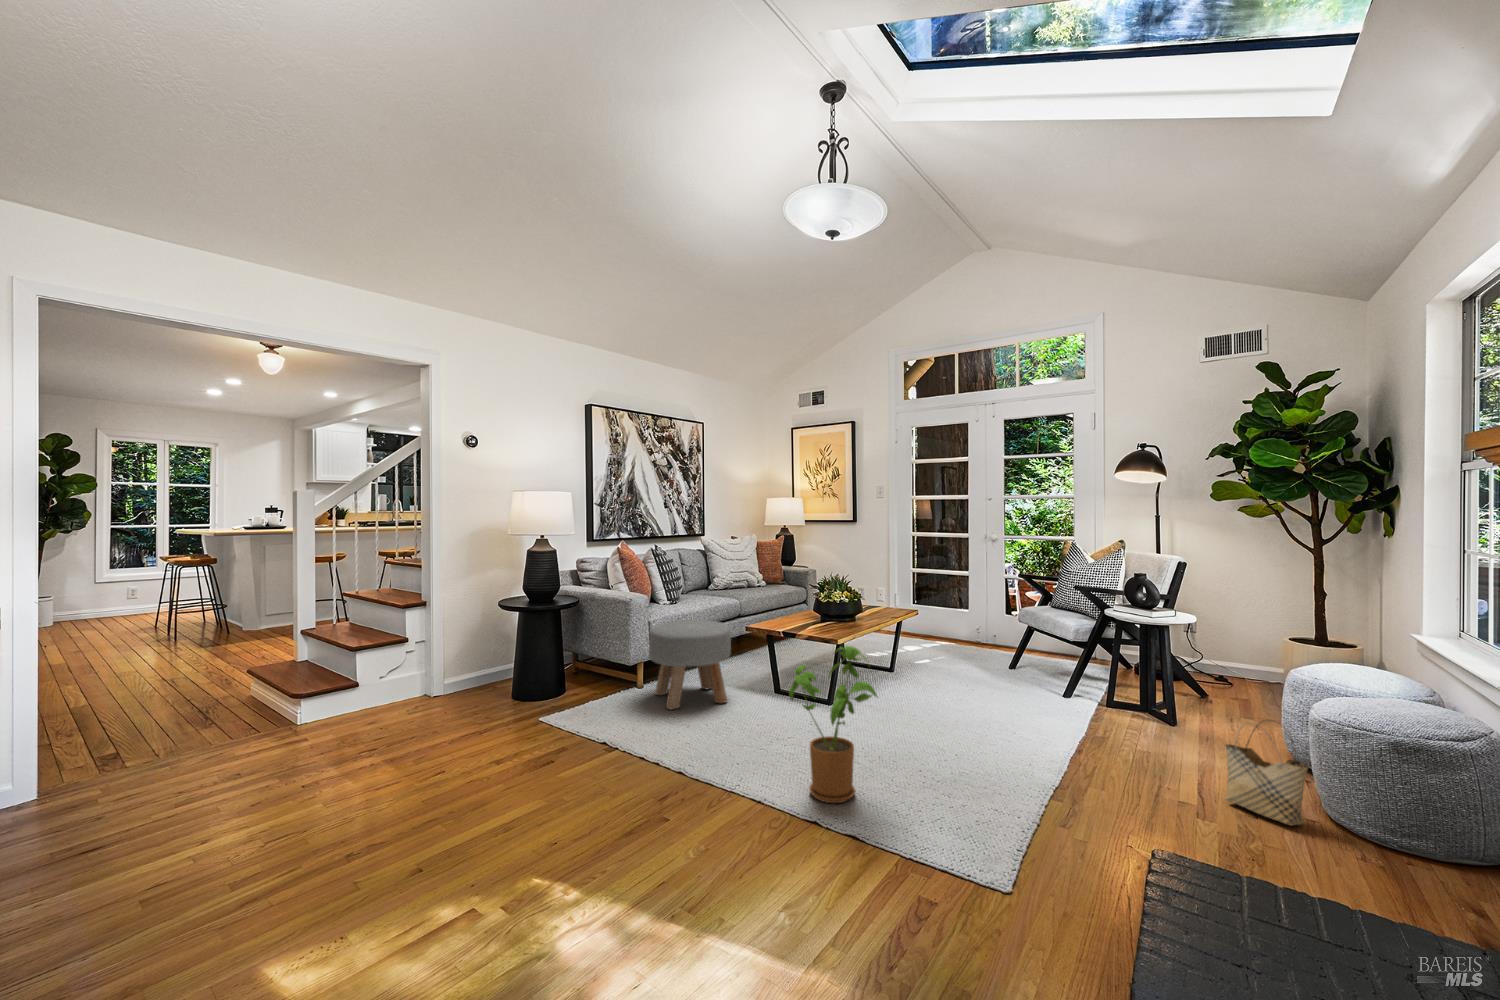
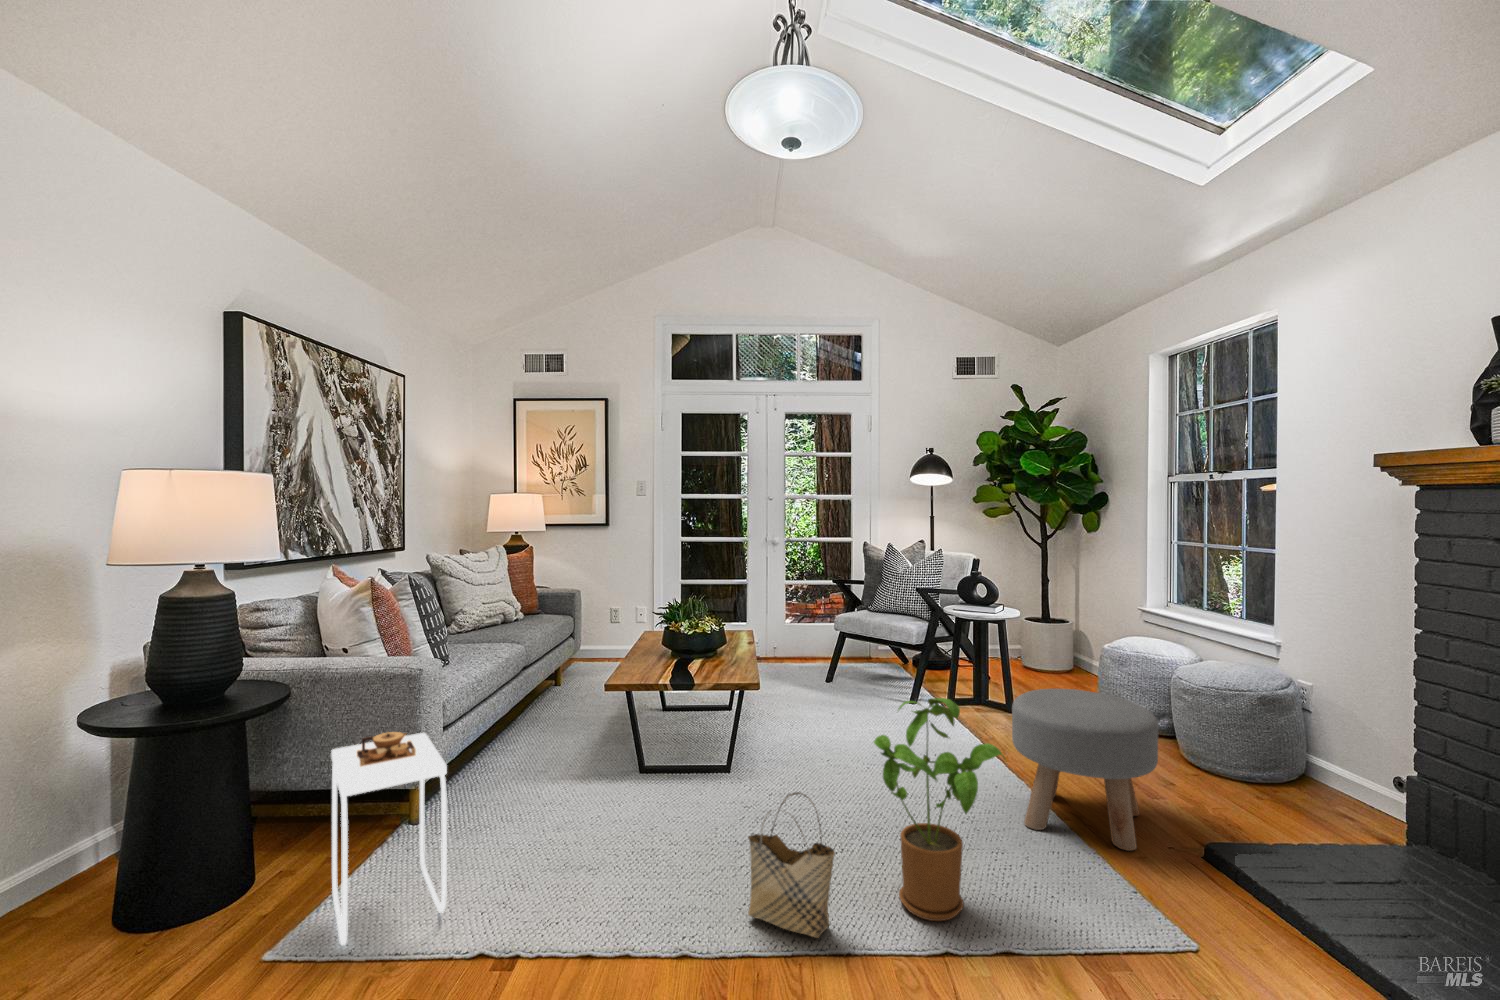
ottoman: present [649,620,731,710] -> present [1012,688,1158,851]
side table: none [550,625,614,721] -> present [331,732,447,945]
woven basket: present [1225,720,1308,825] -> present [748,792,835,938]

